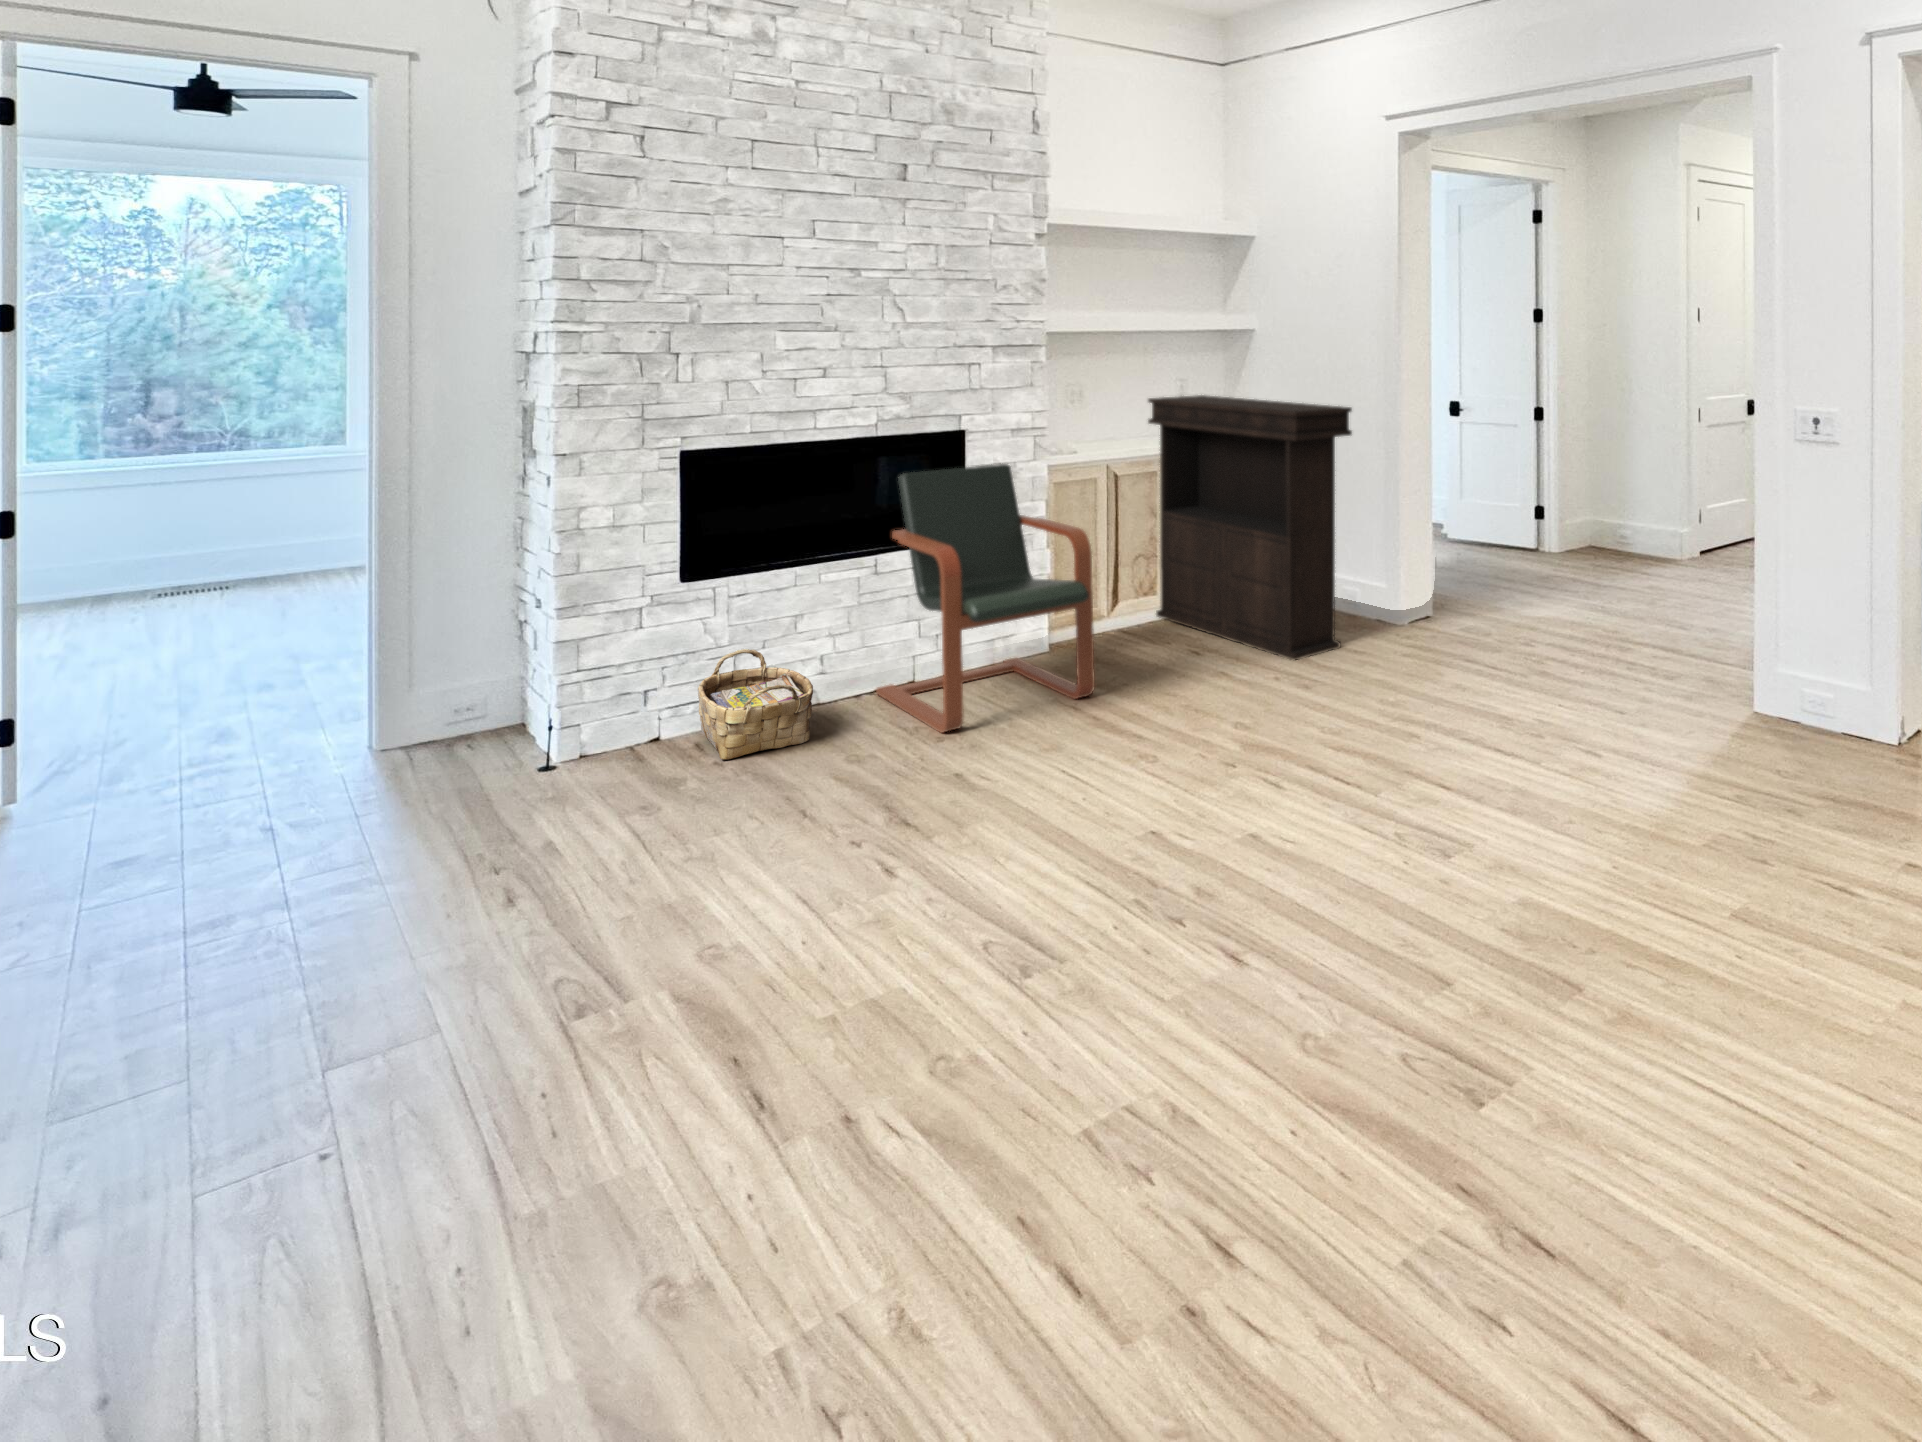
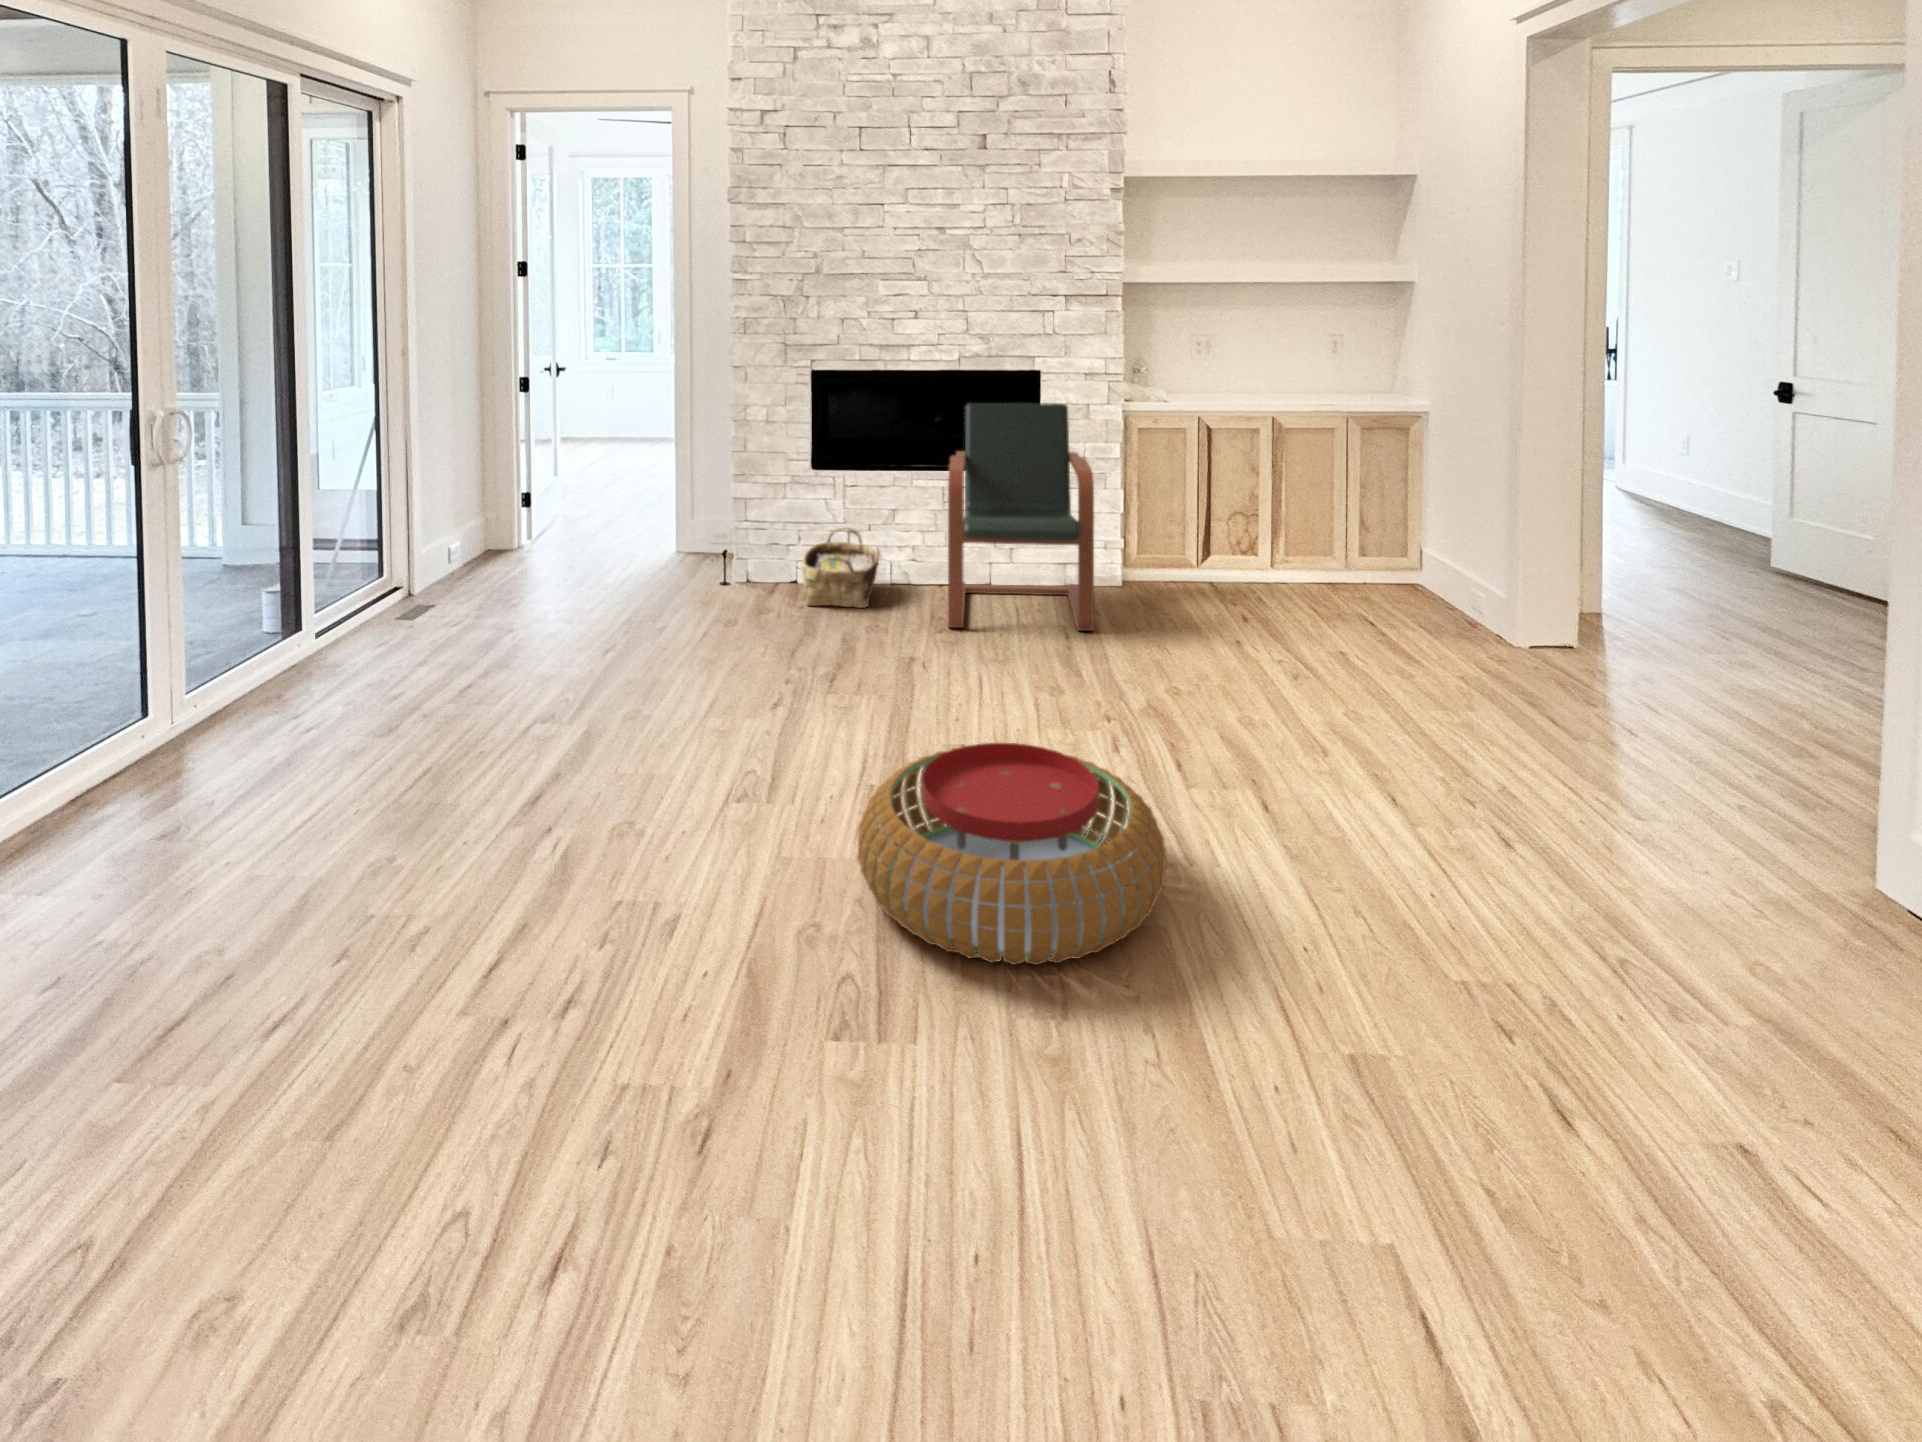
console table: present [1148,395,1352,660] -> none [1252,352,1421,656]
pouf: none [1207,773,1497,975] -> present [858,743,1167,965]

